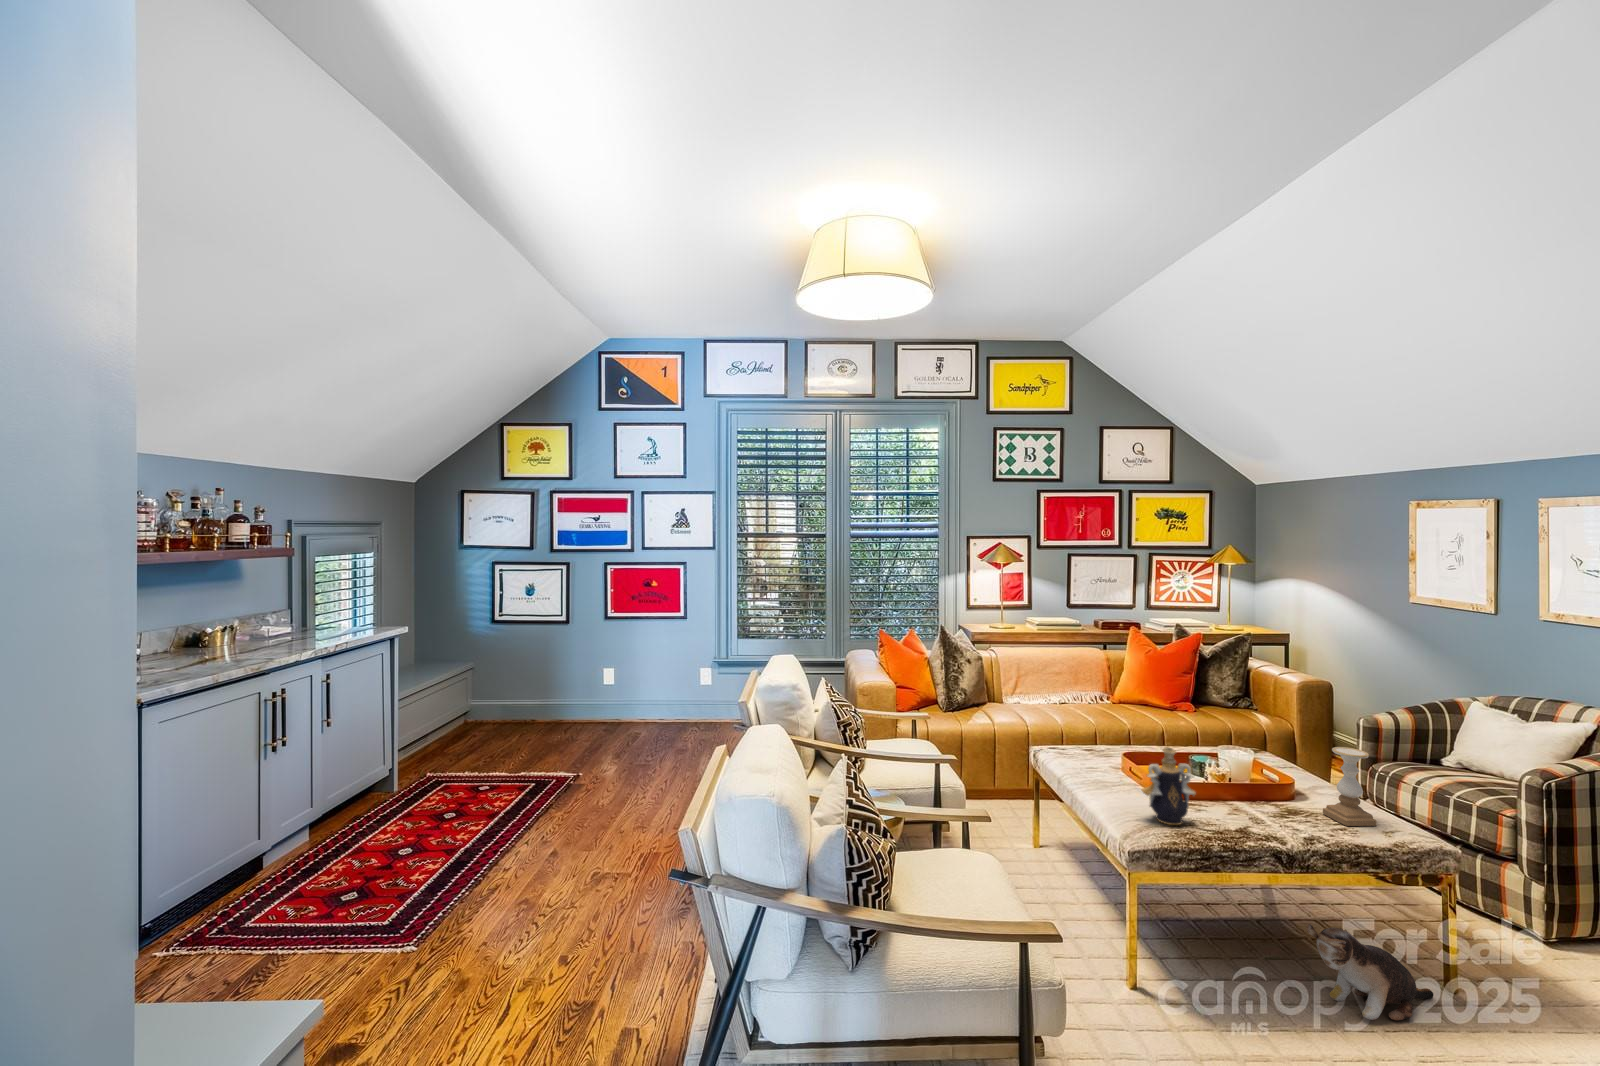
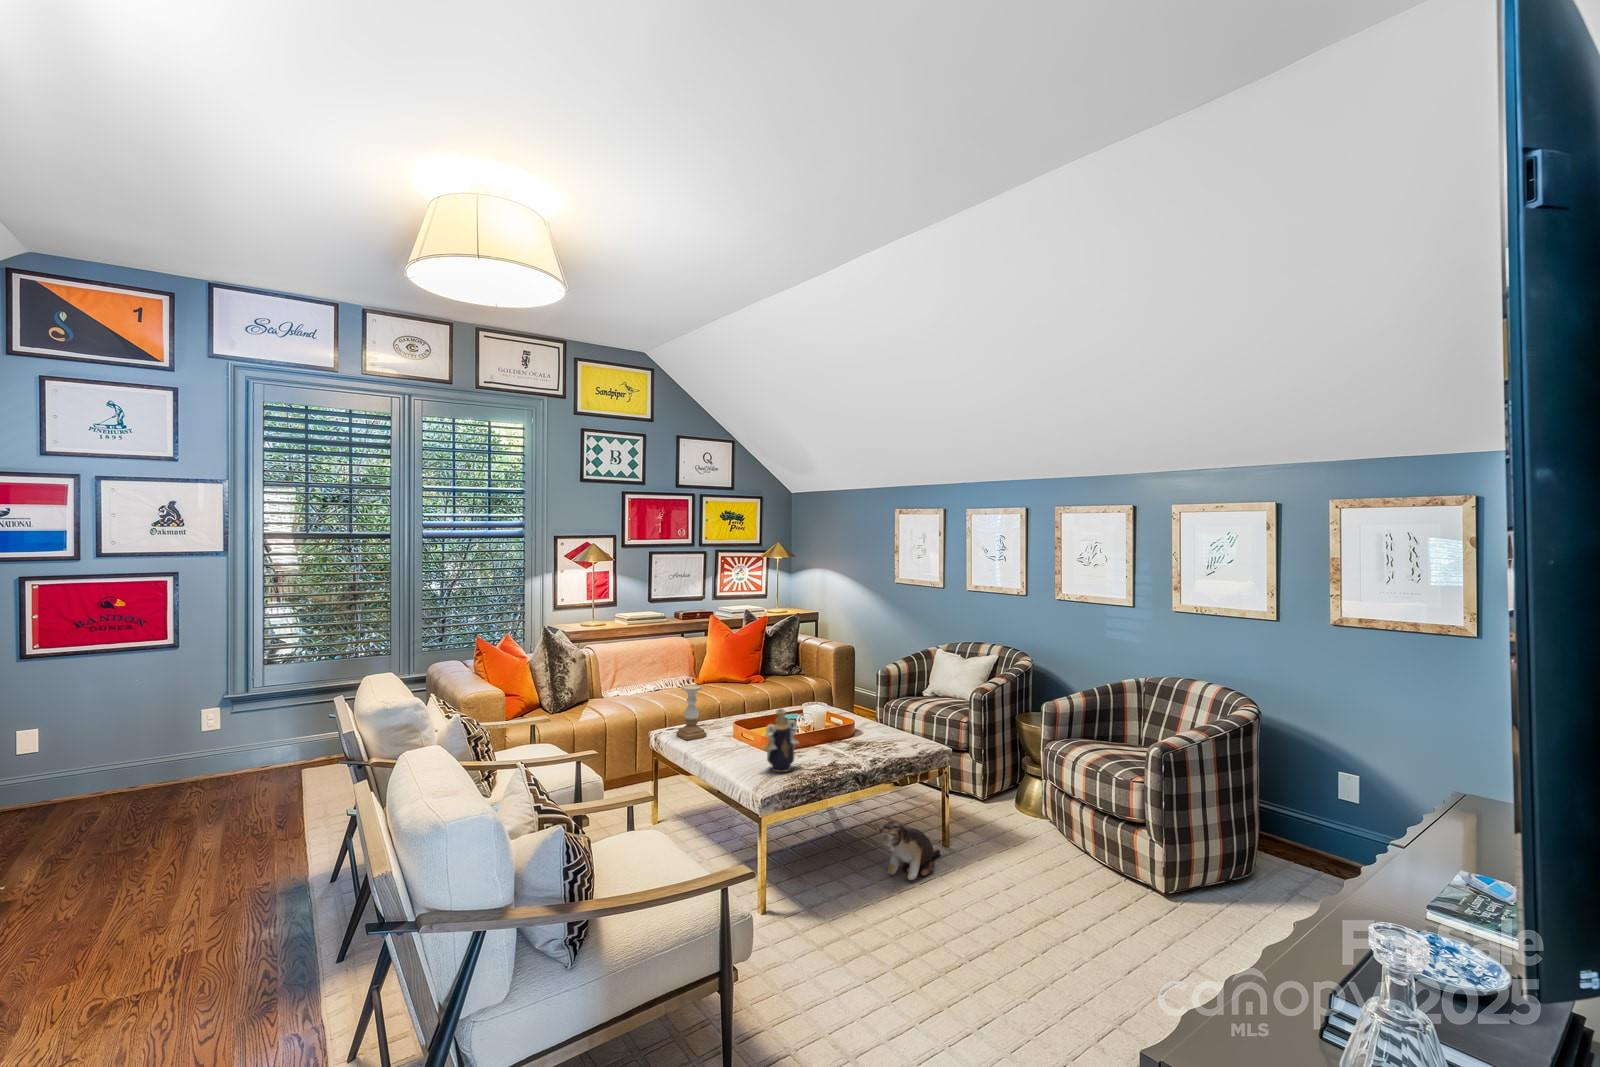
candle holder: present [1323,747,1377,826] -> present [676,685,706,740]

